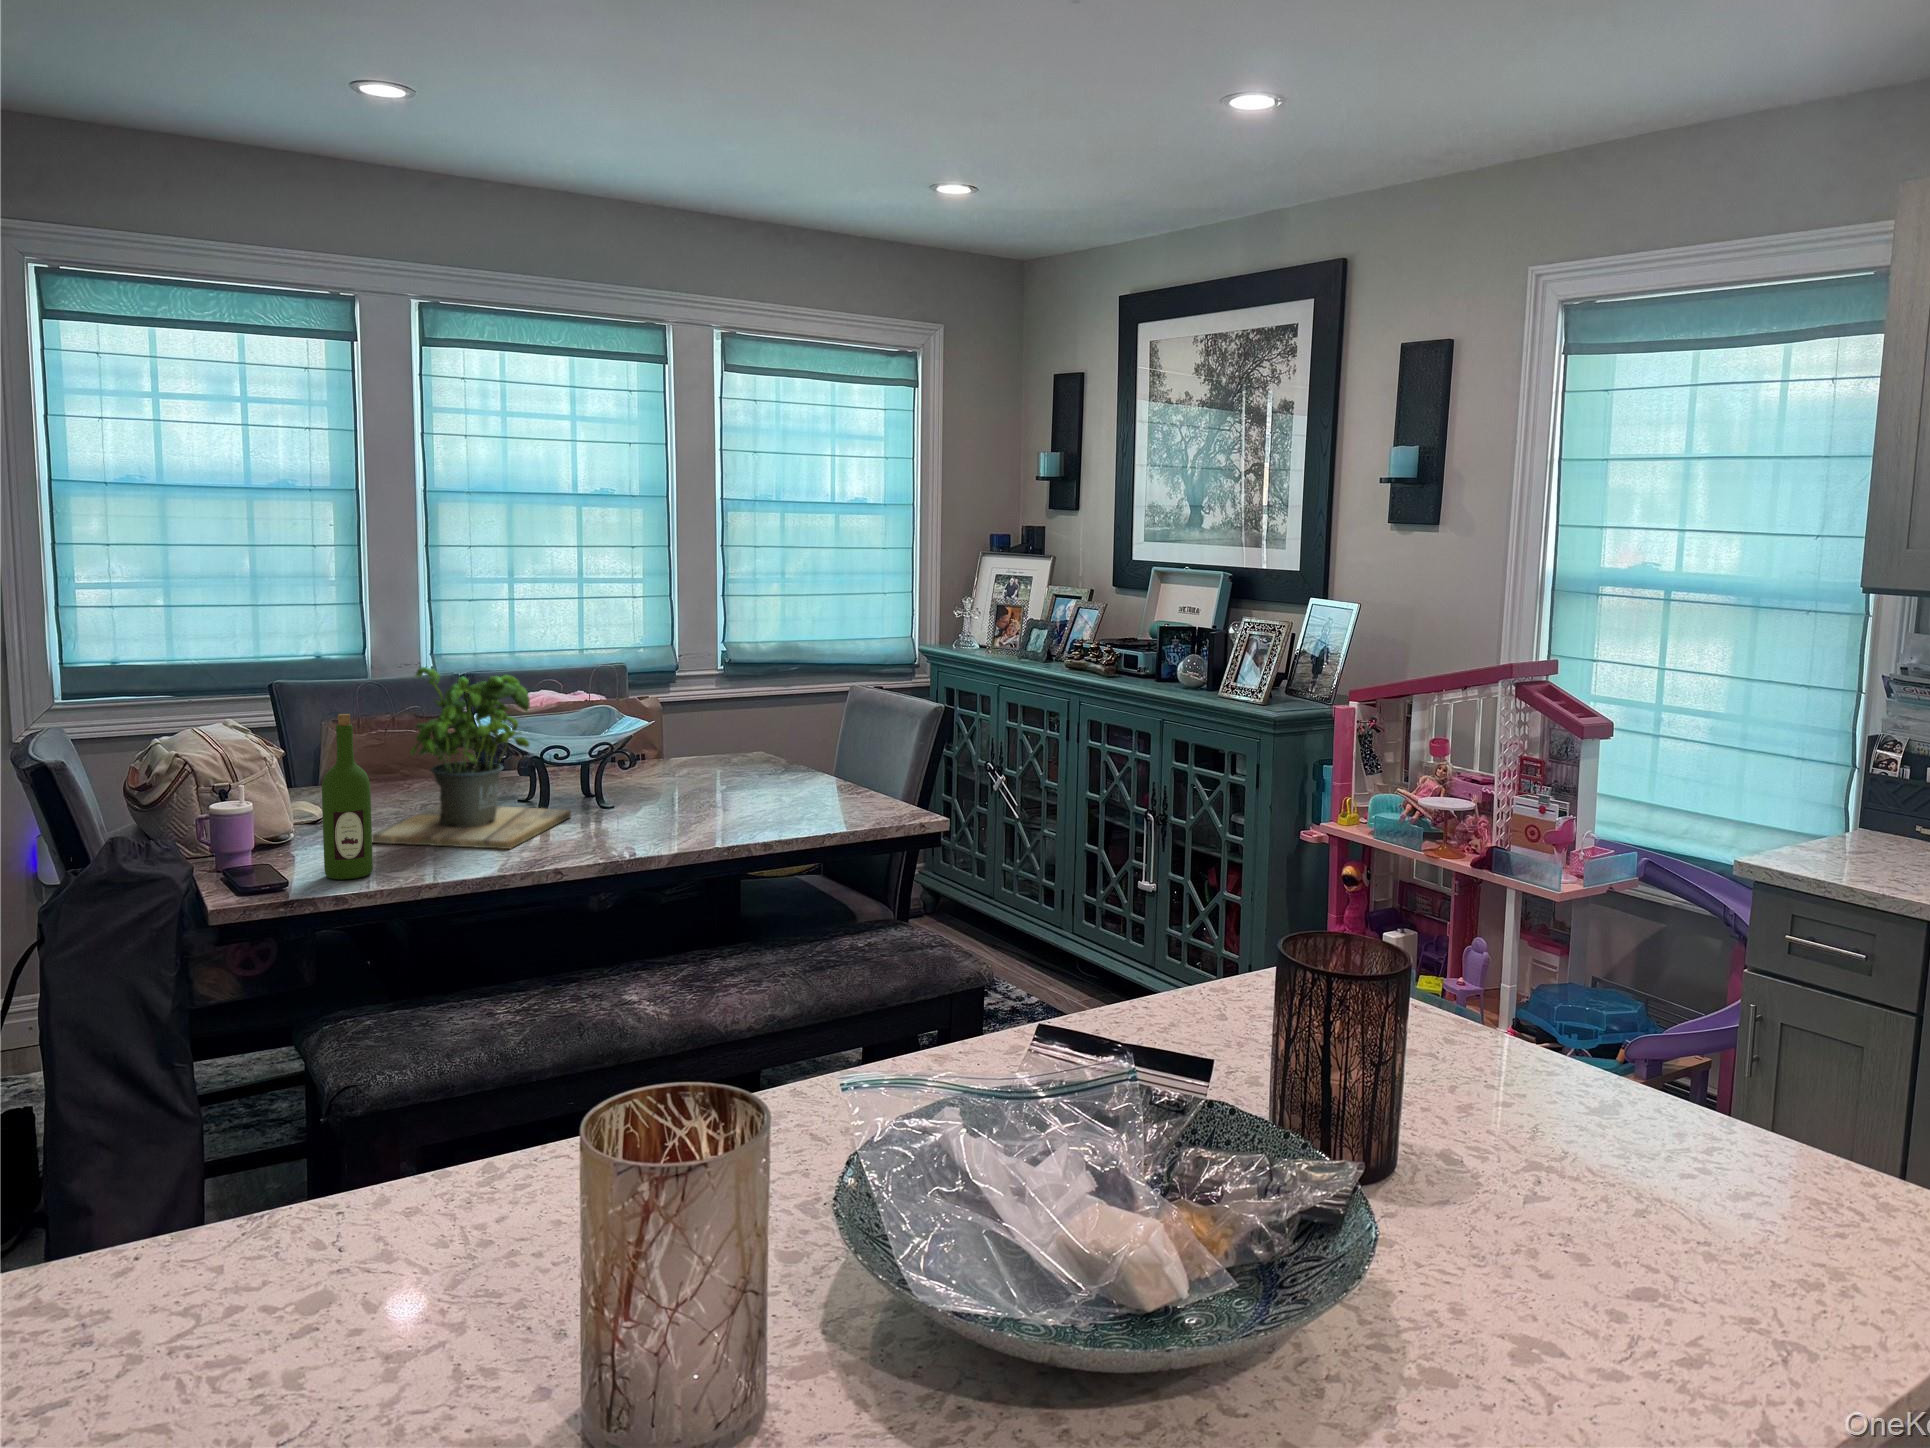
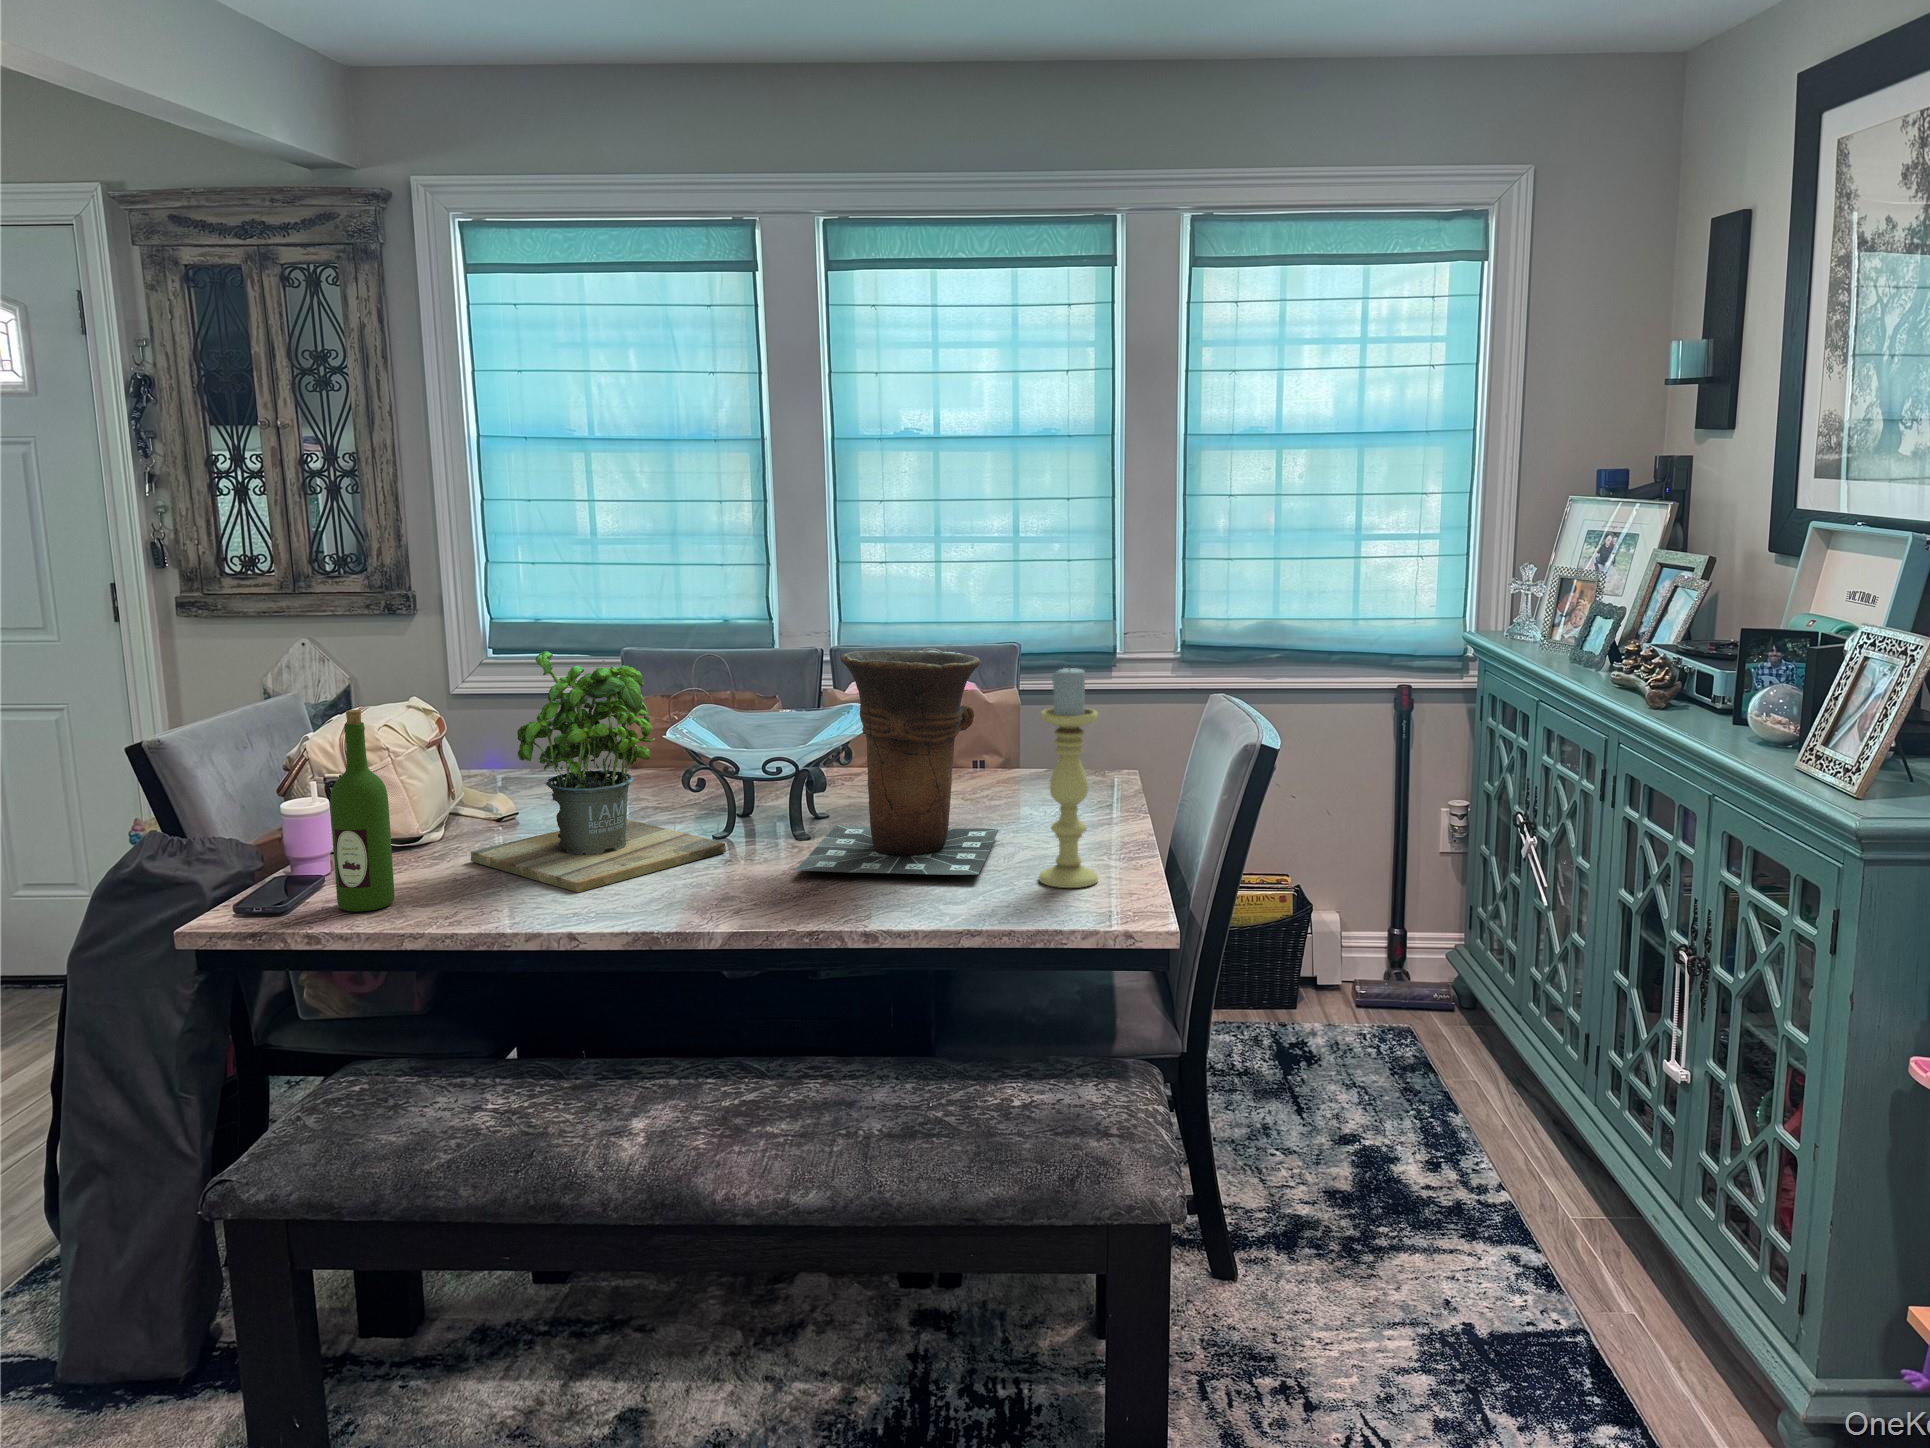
vase: none [631,658,790,819] -> present [795,650,999,875]
candle holder: none [823,660,863,810] -> present [1039,666,1098,888]

